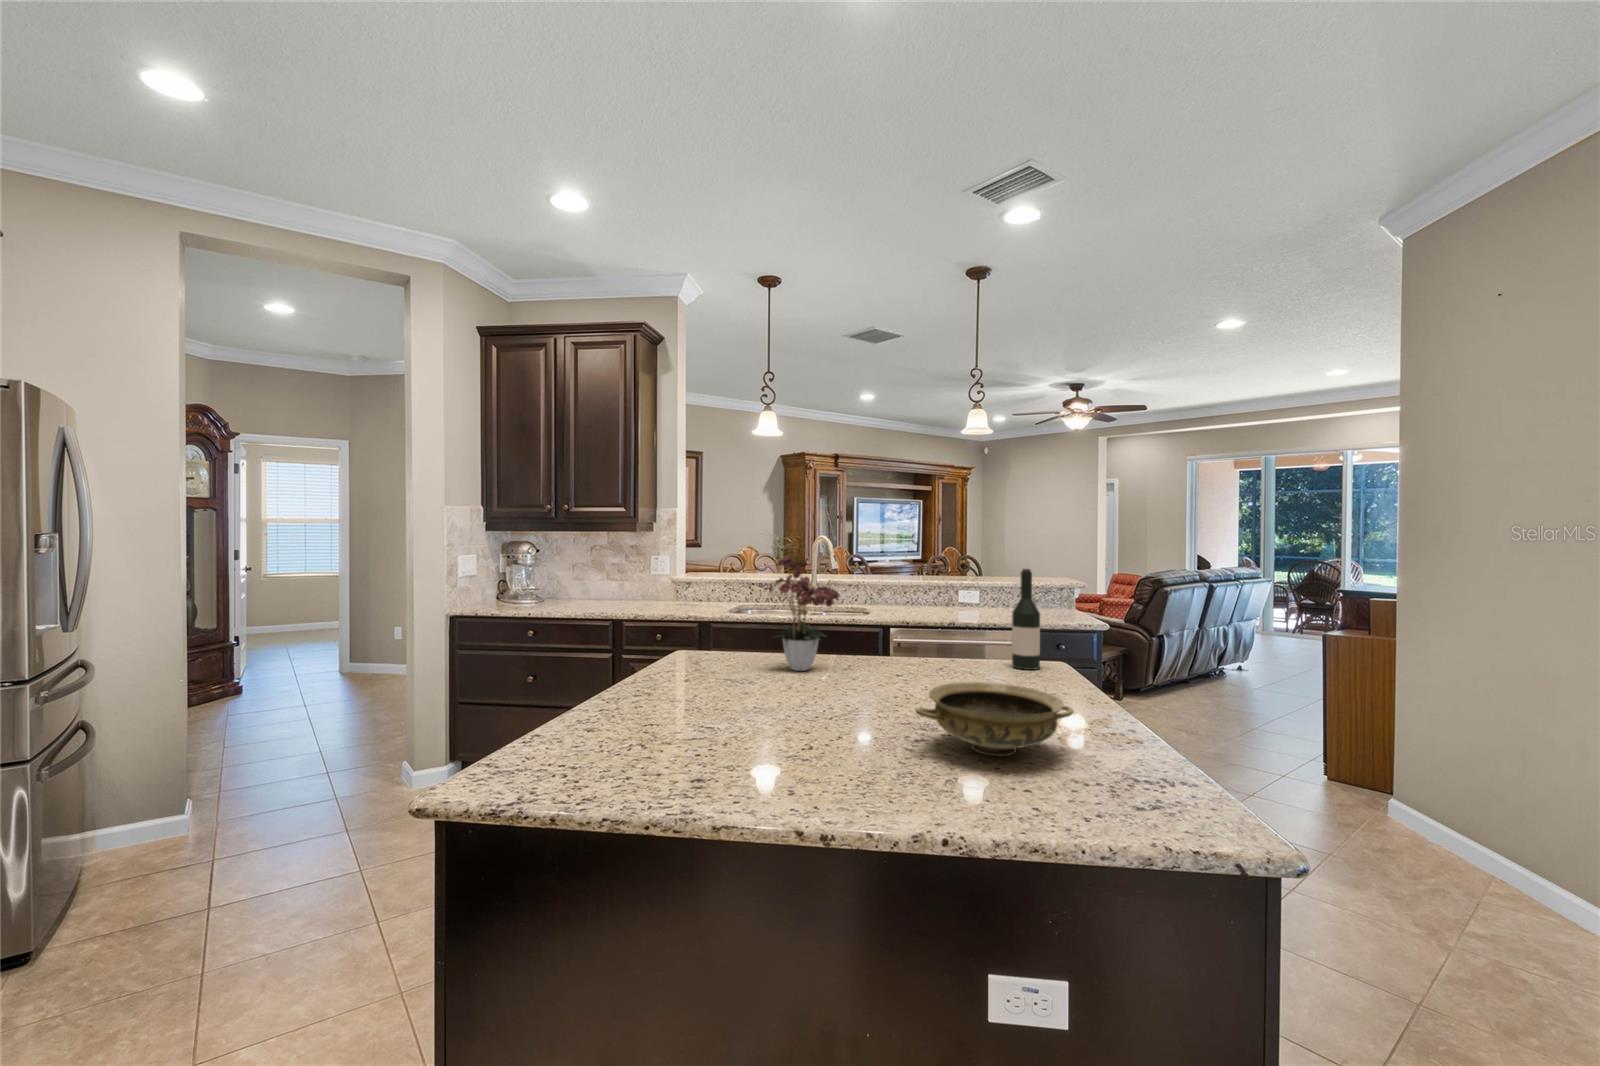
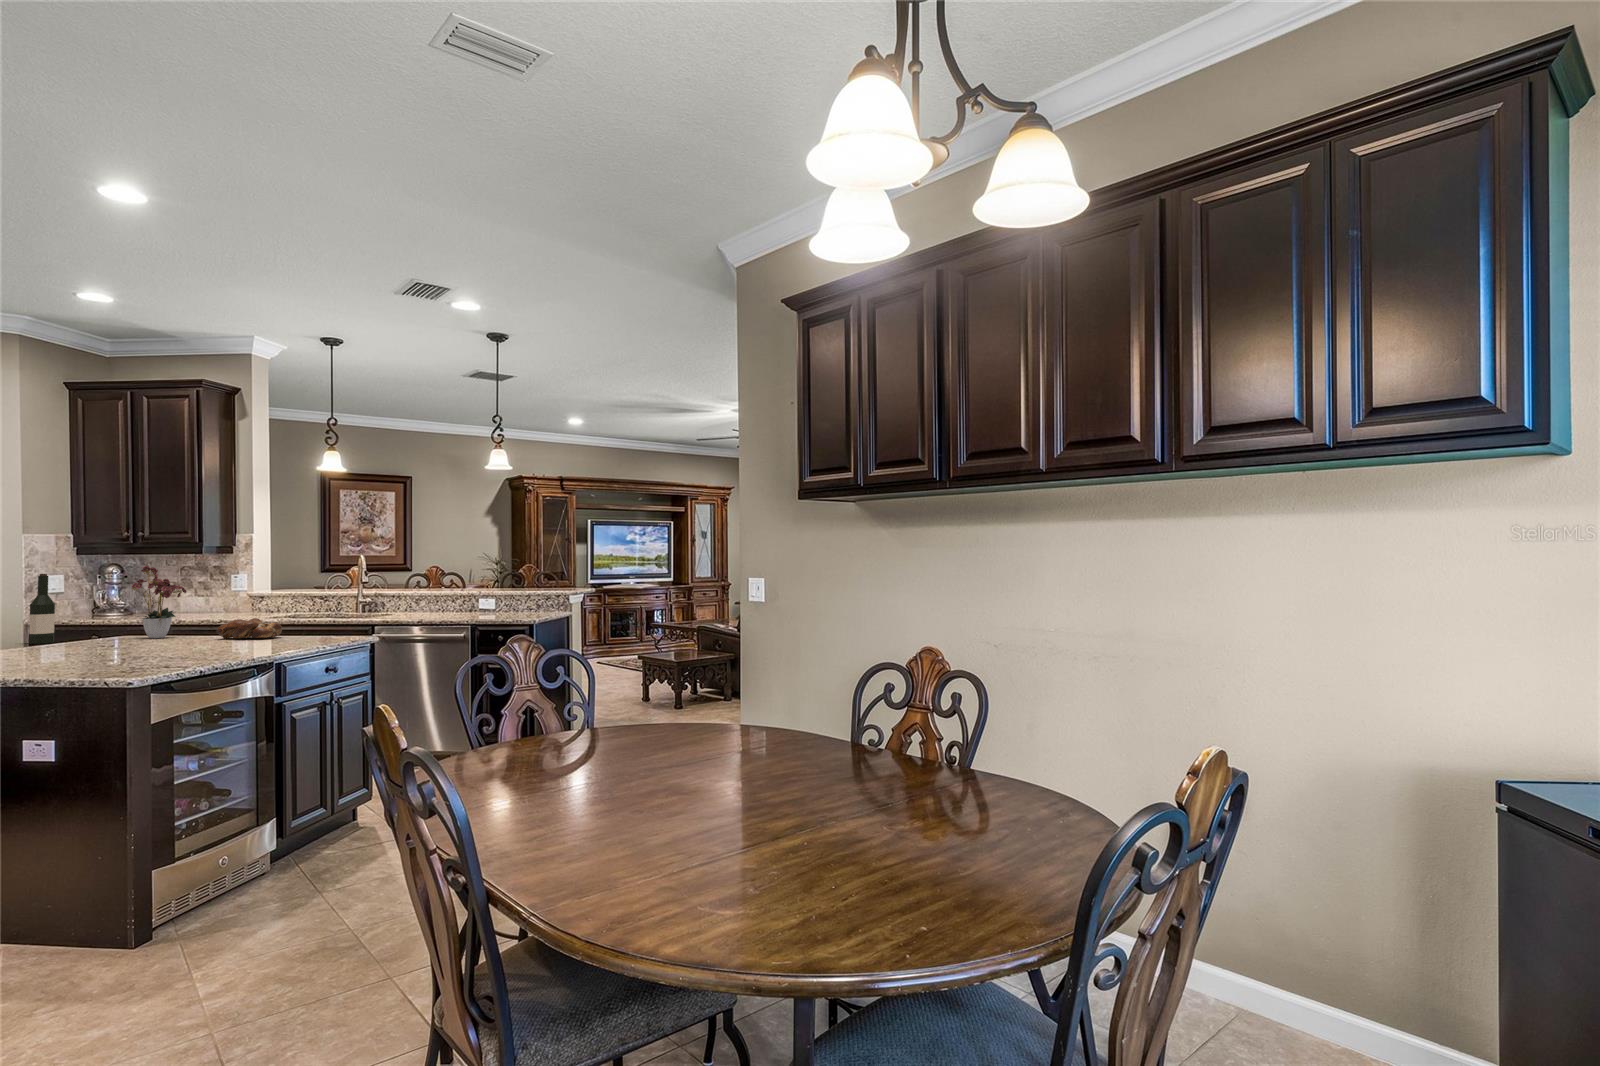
wine bottle: present [1012,569,1040,670] -> present [29,574,55,644]
bread loaf: none [909,641,1001,677] -> present [216,618,282,639]
ceramic bowl: present [916,682,1073,756] -> none [65,626,158,657]

